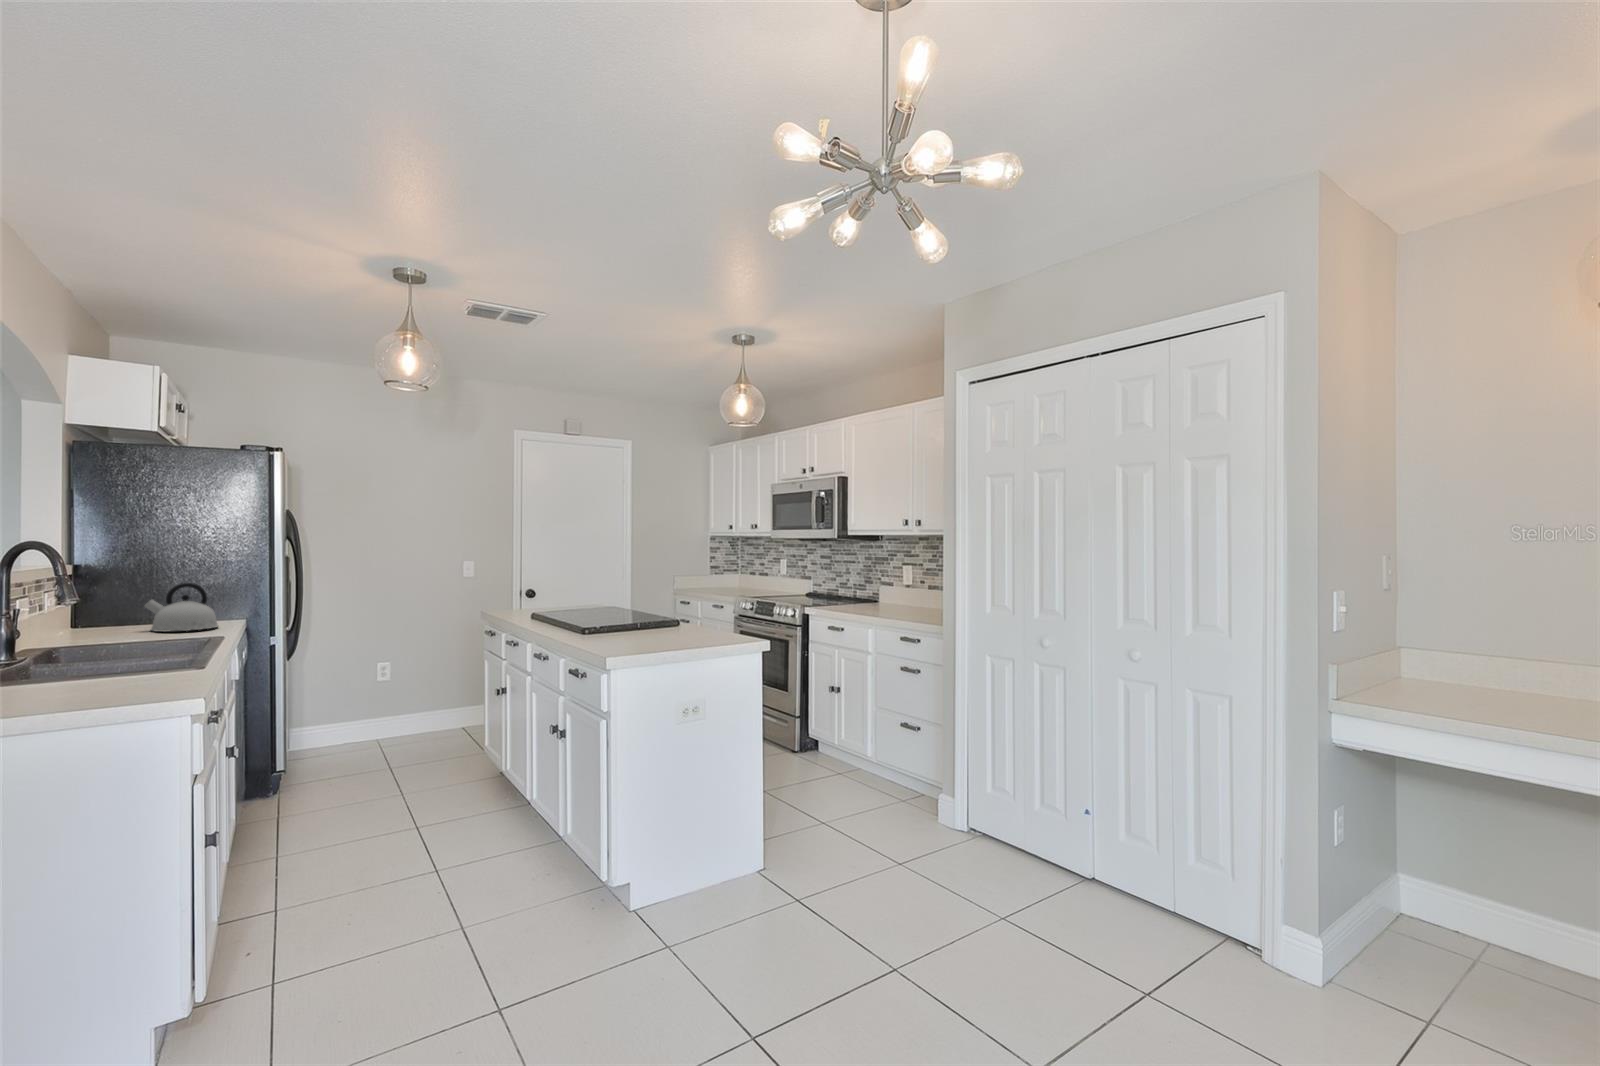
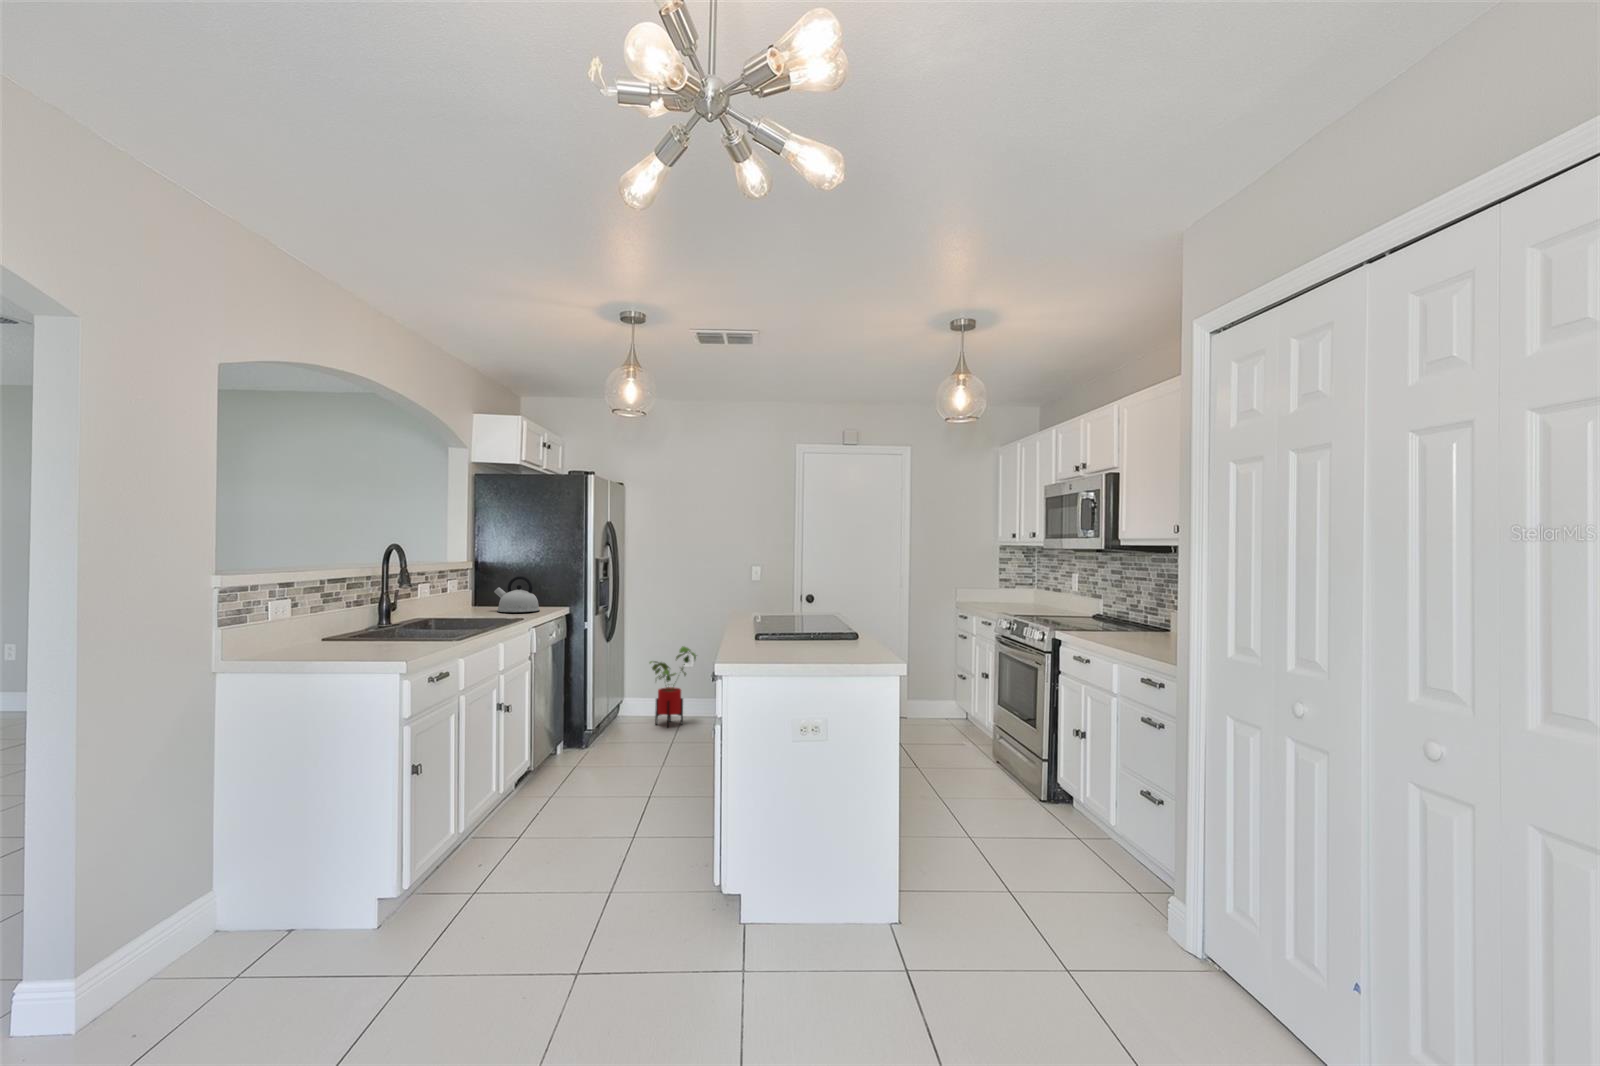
house plant: none [332,658,398,757] -> present [650,646,696,727]

